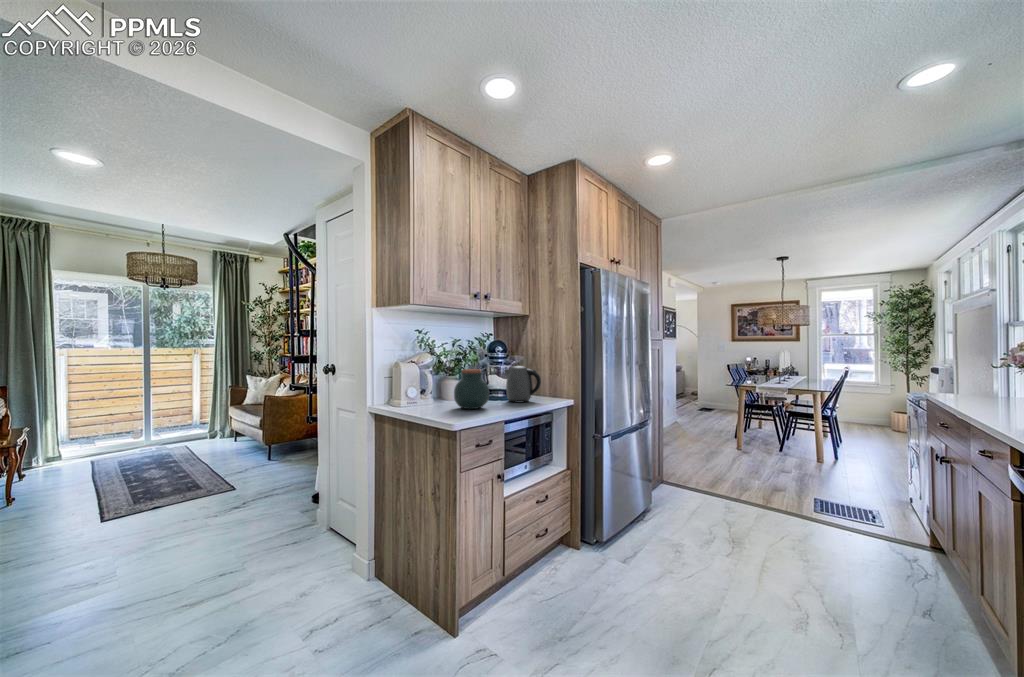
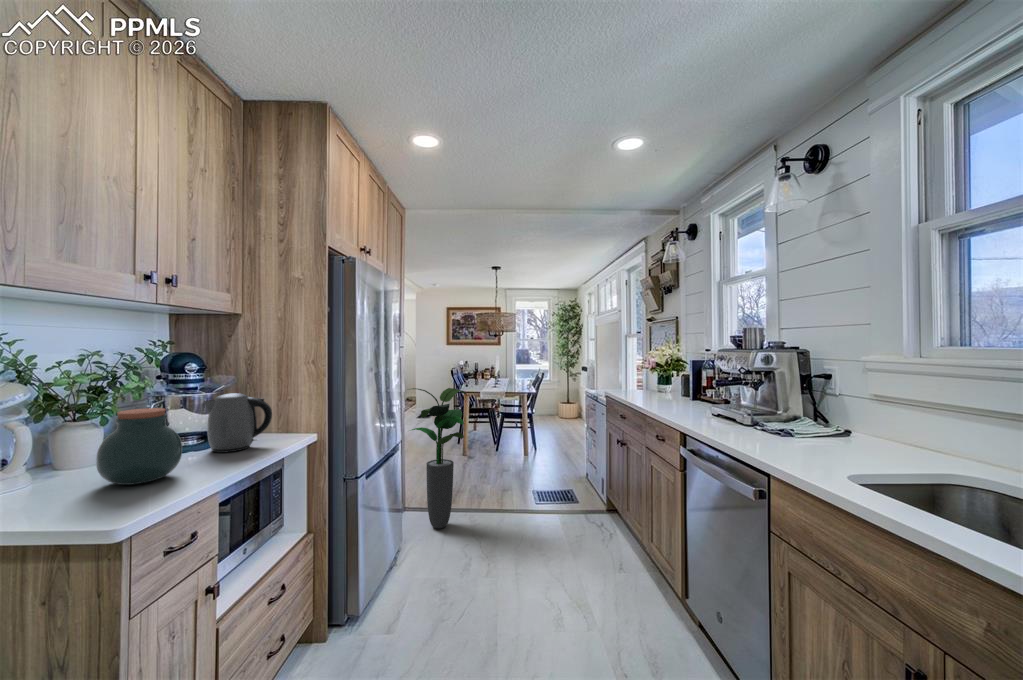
potted plant: none [658,376,720,508] -> present [412,388,466,529]

